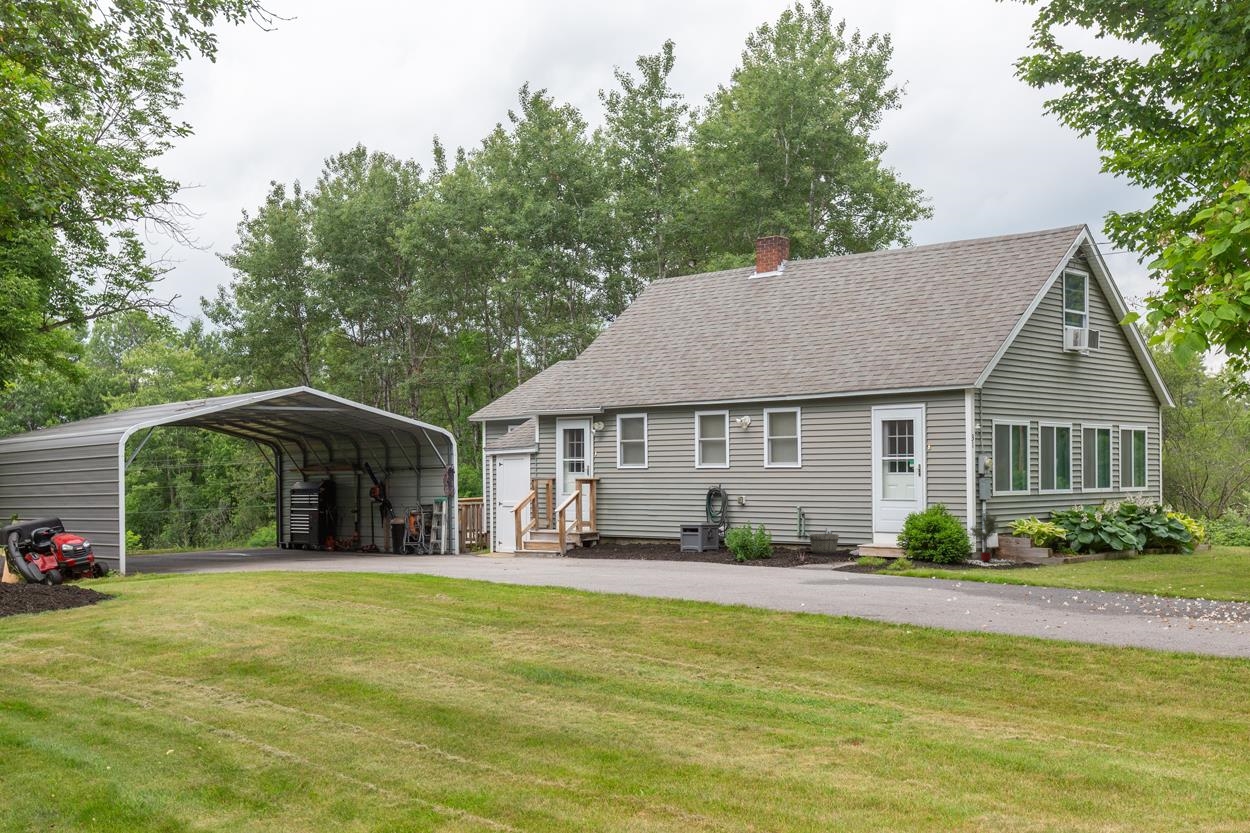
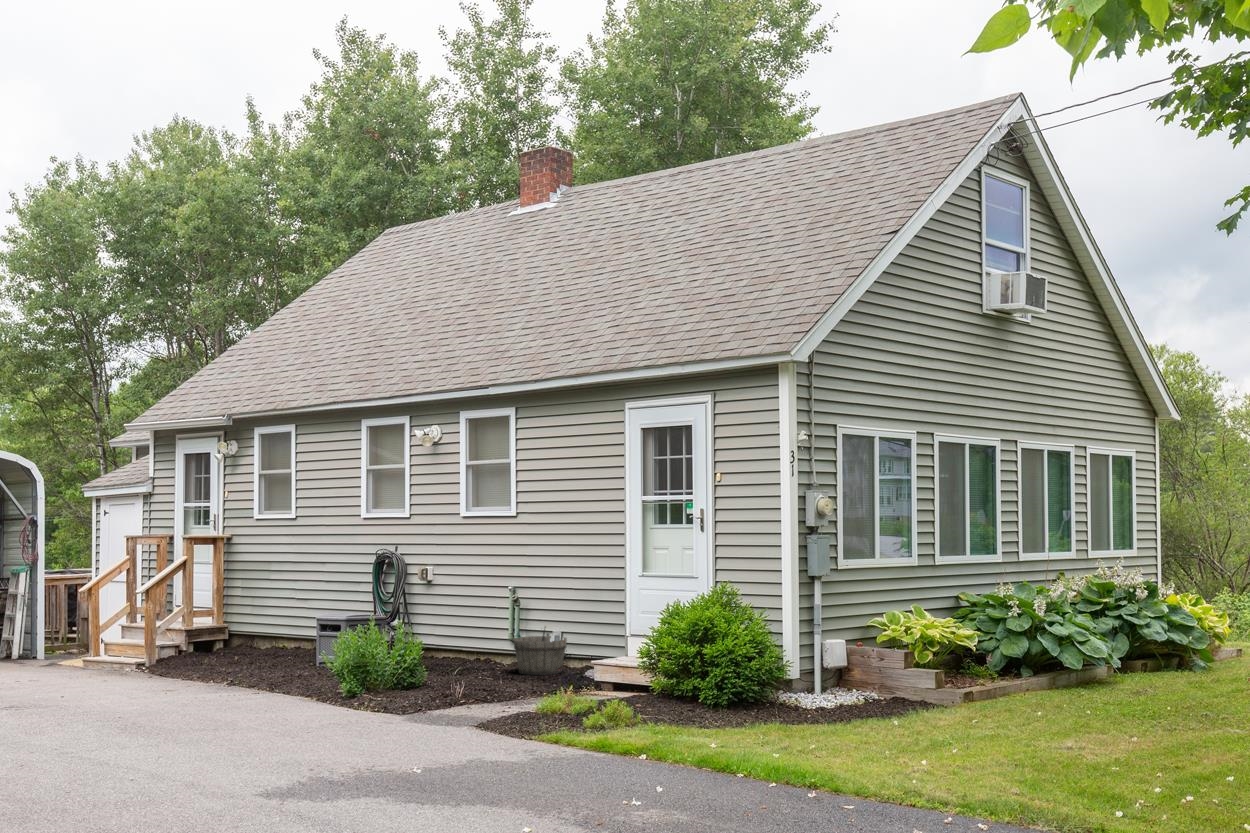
potted tree: present [970,512,998,562] -> none [773,596,837,702]

